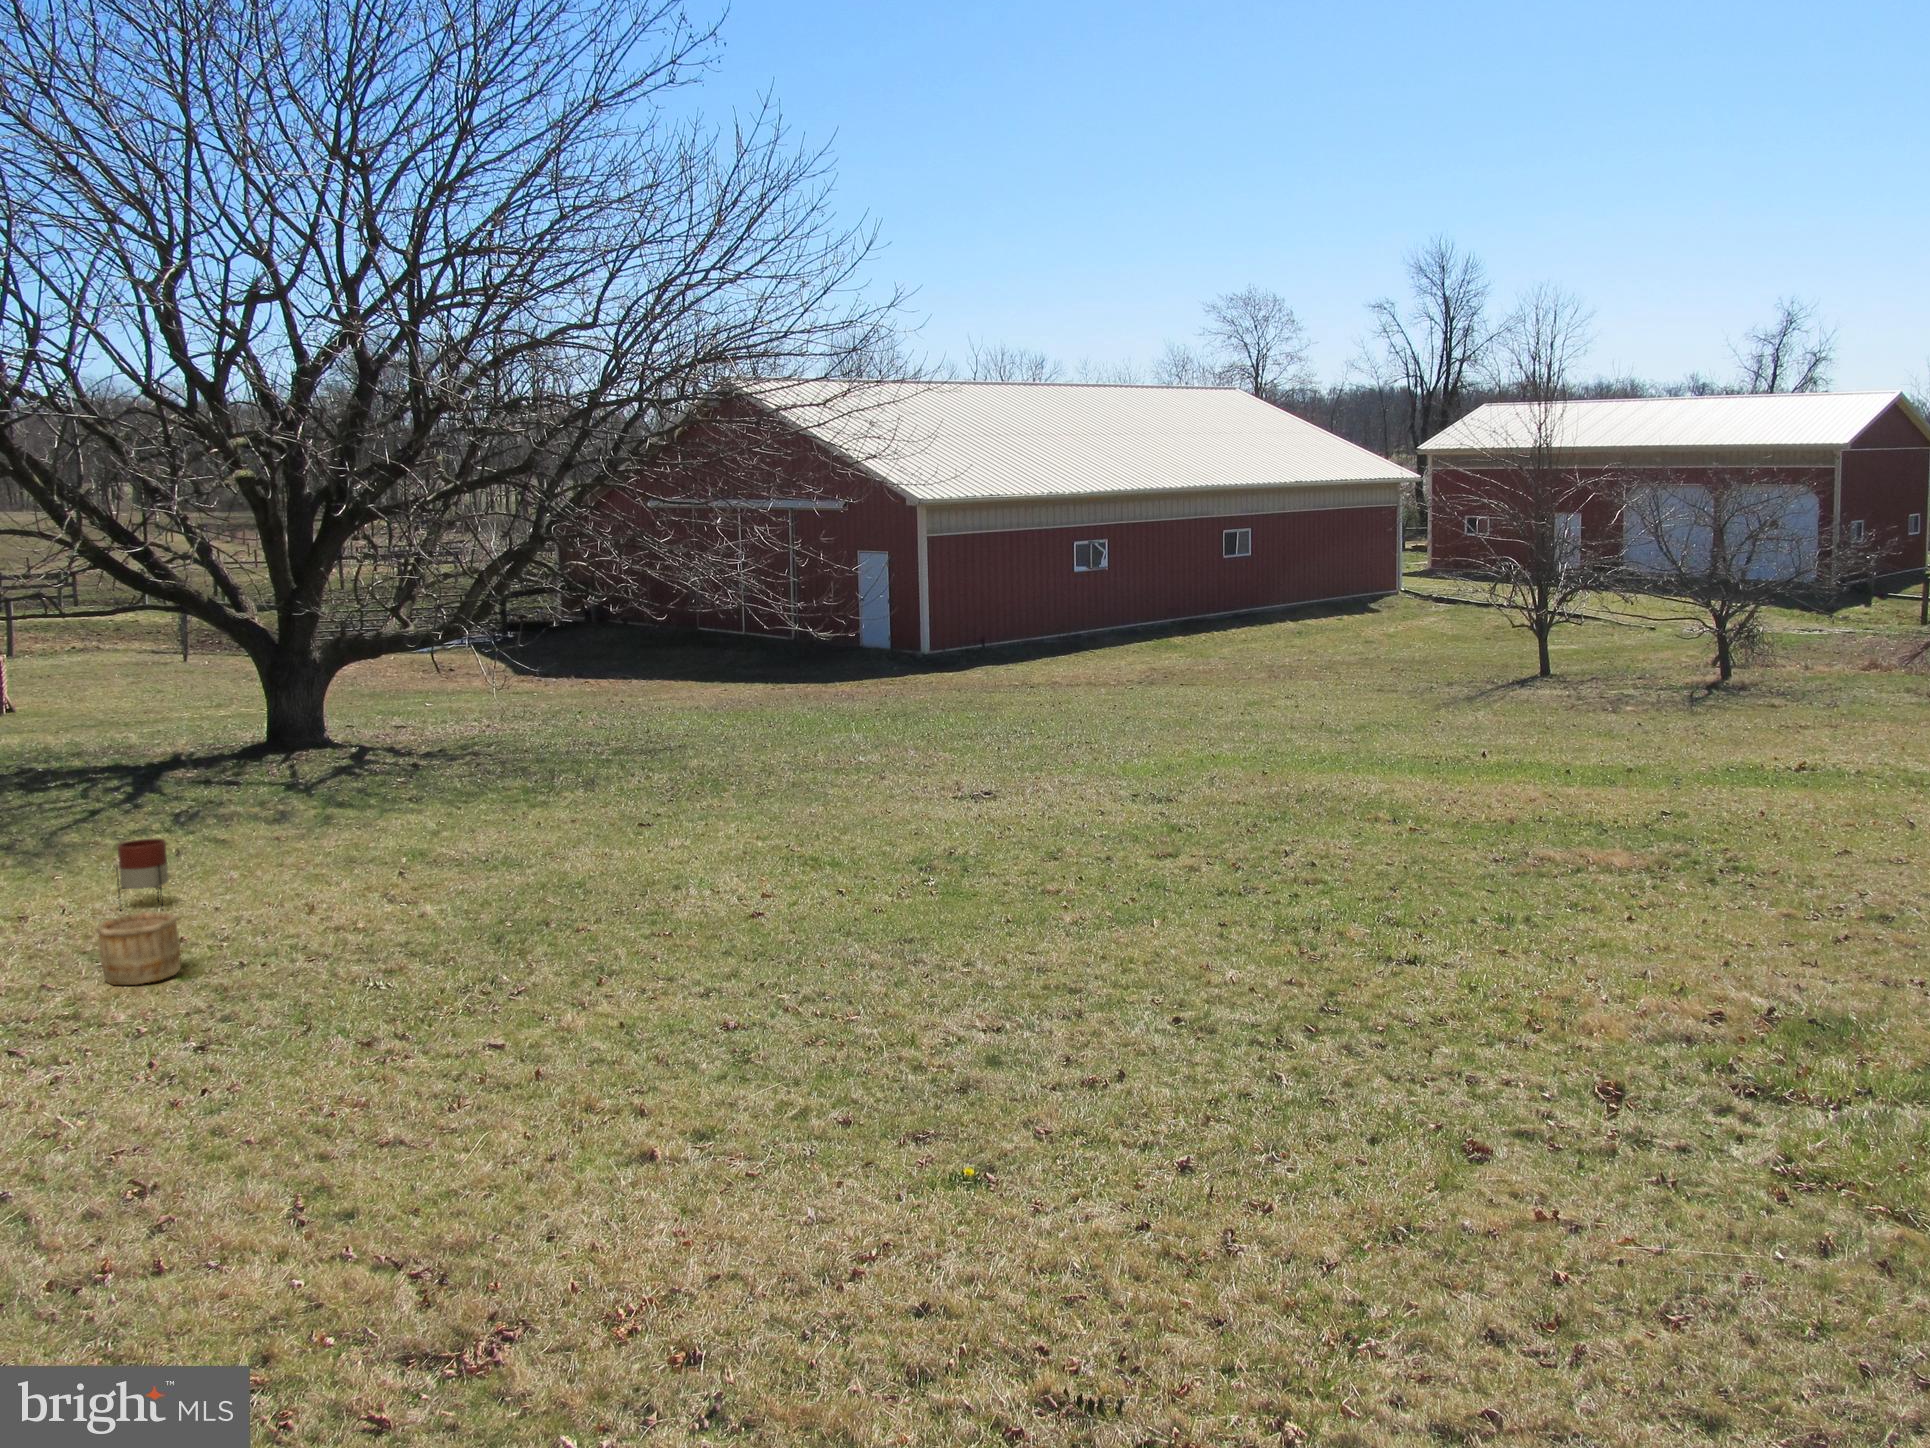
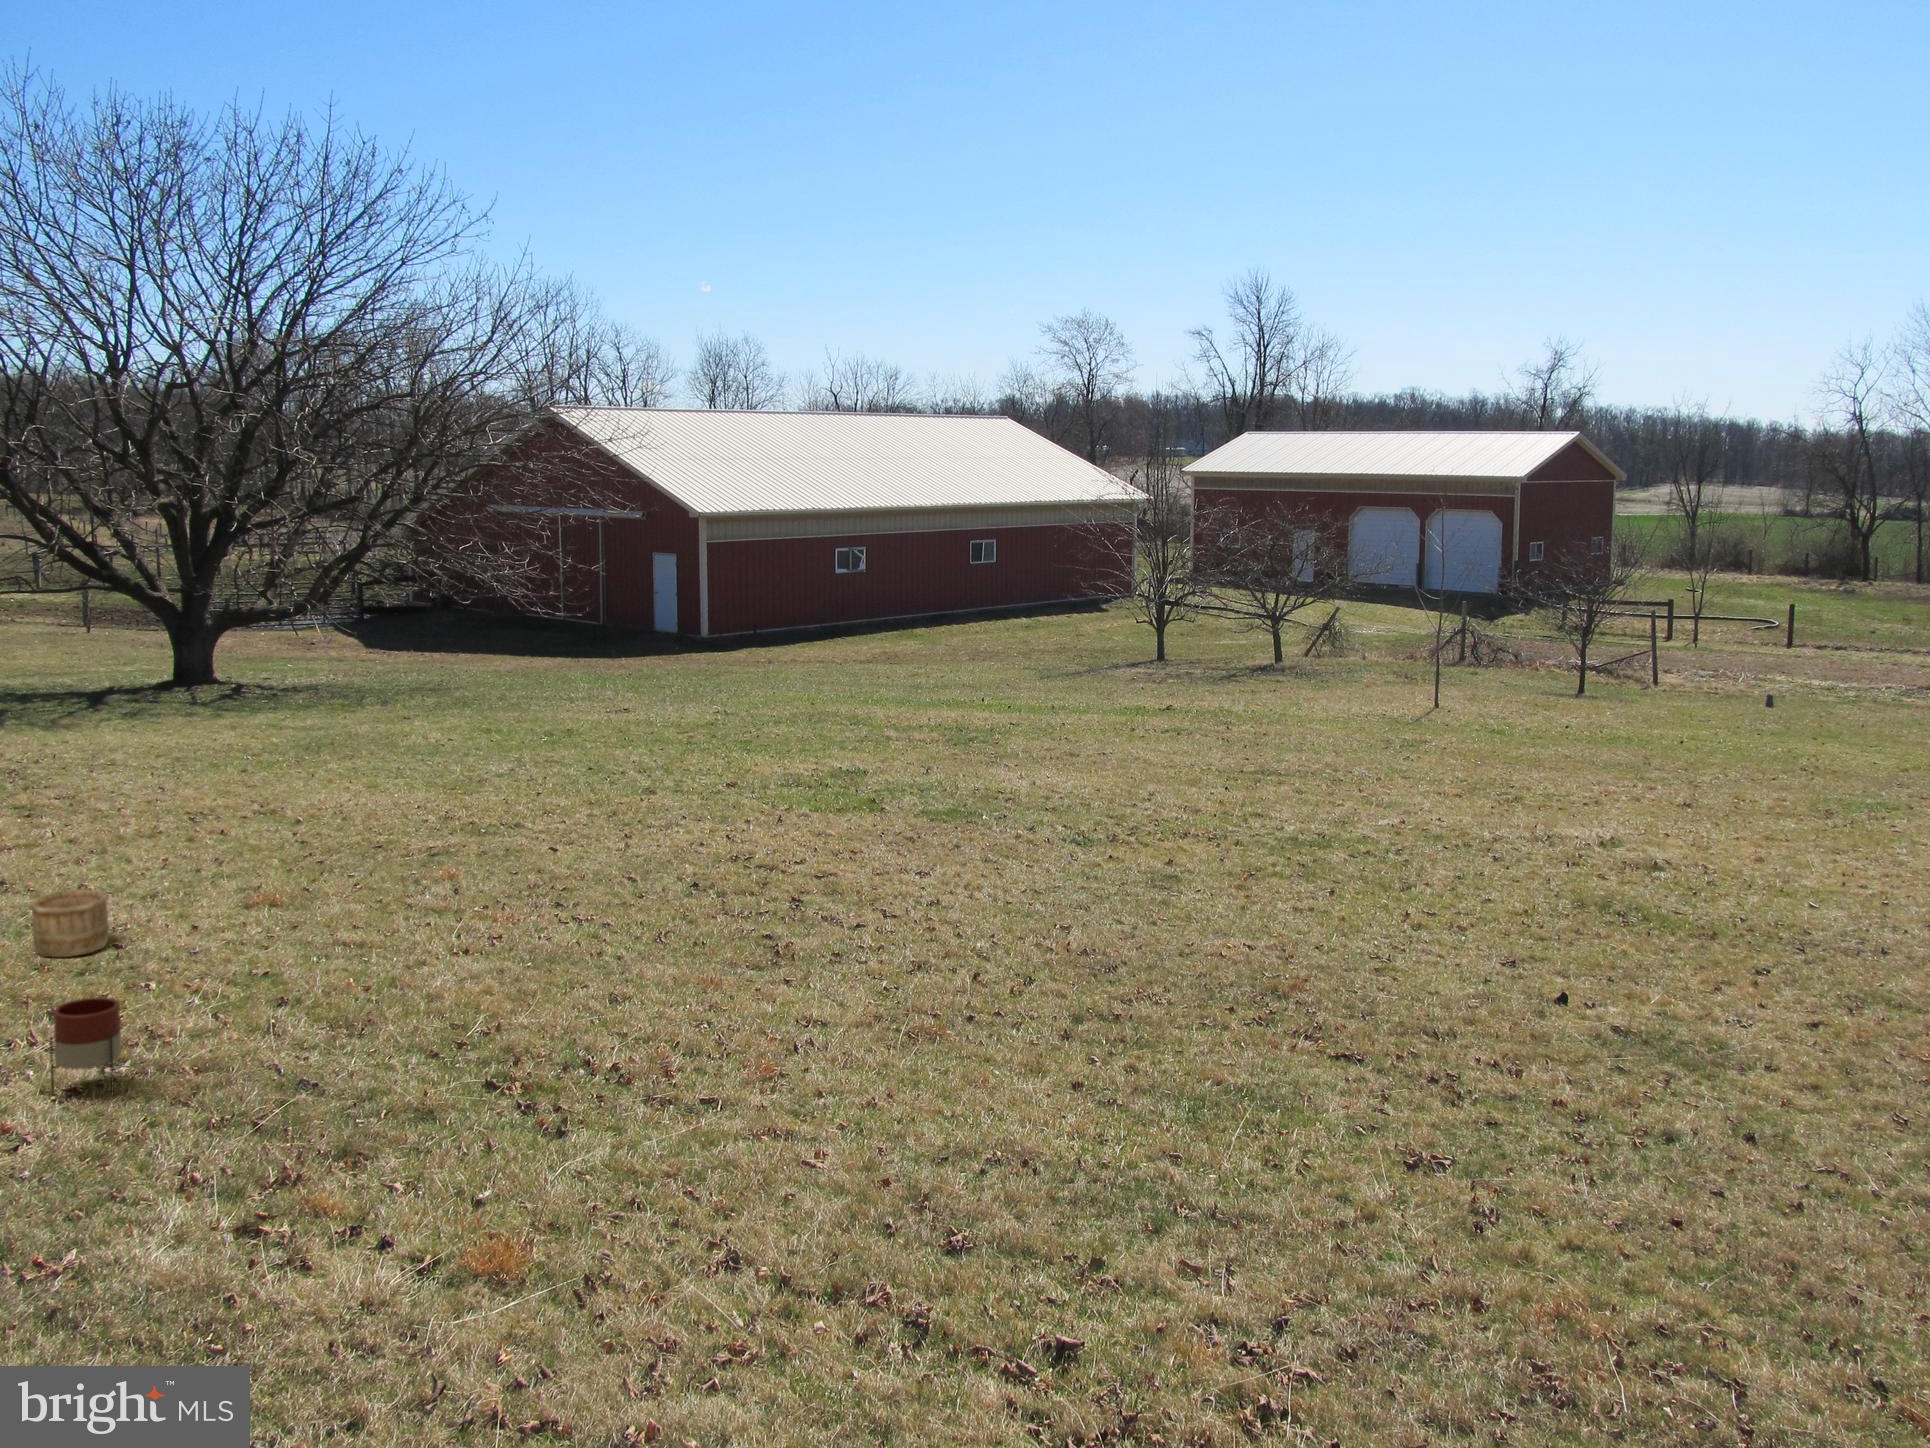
planter: present [116,839,169,909] -> present [50,997,122,1094]

